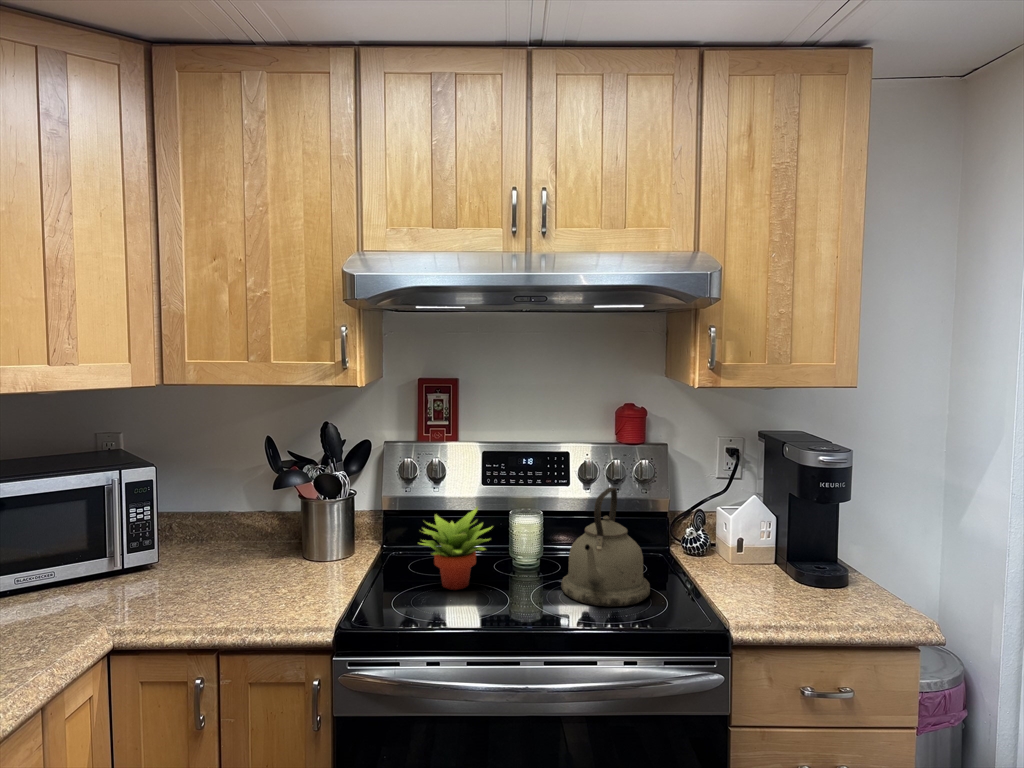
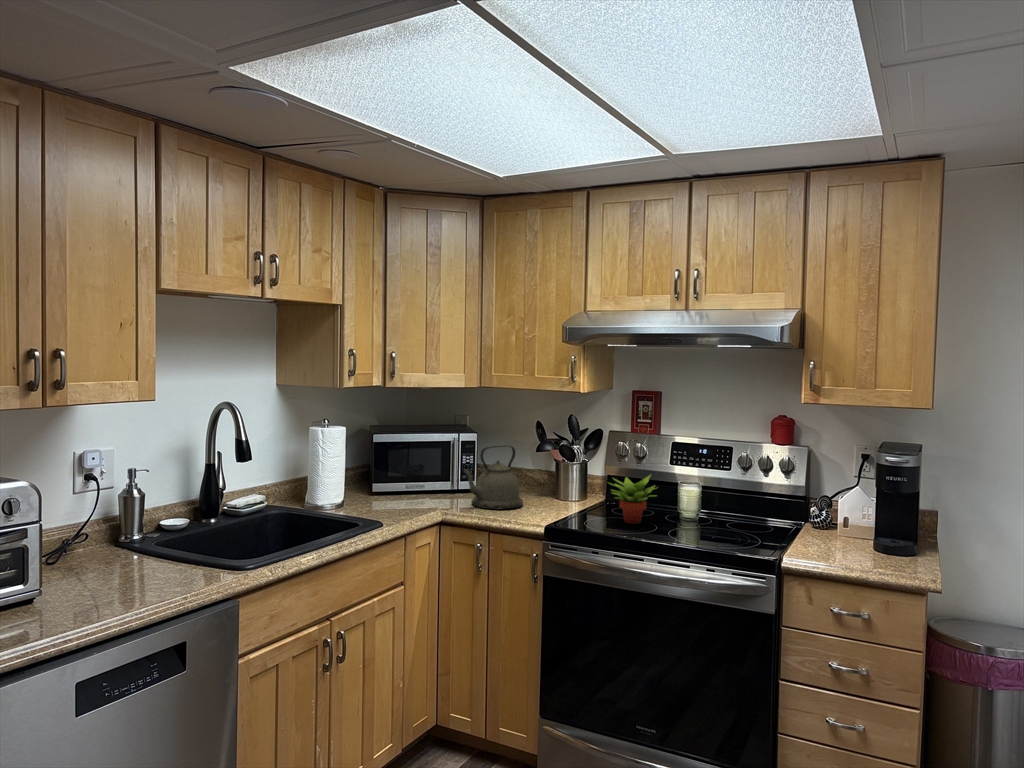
kettle: present [561,487,650,607] -> present [463,446,523,510]

